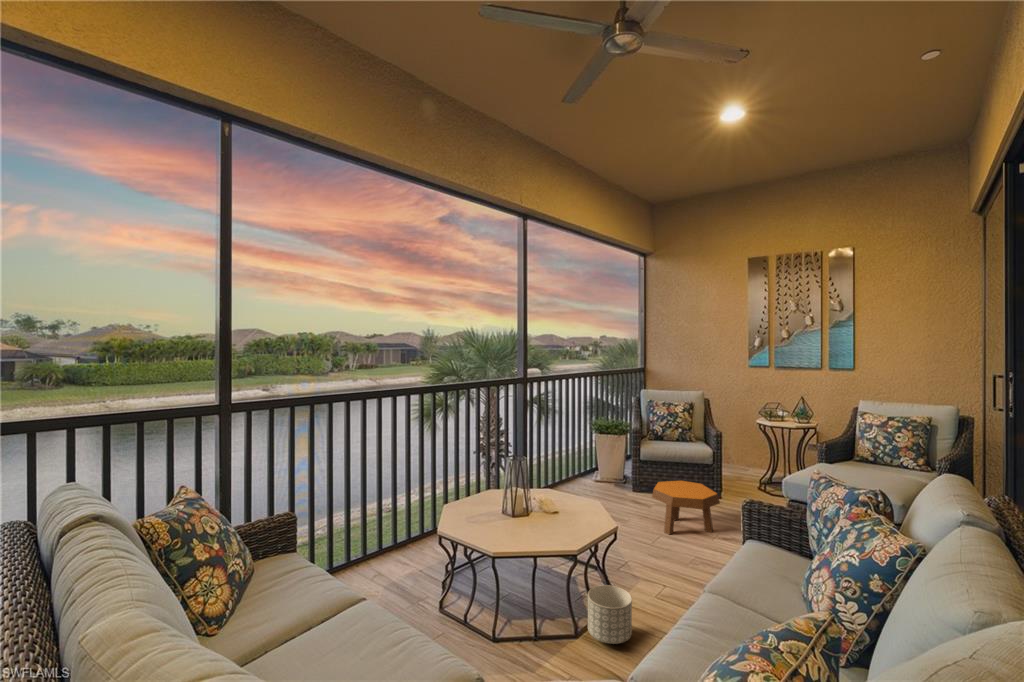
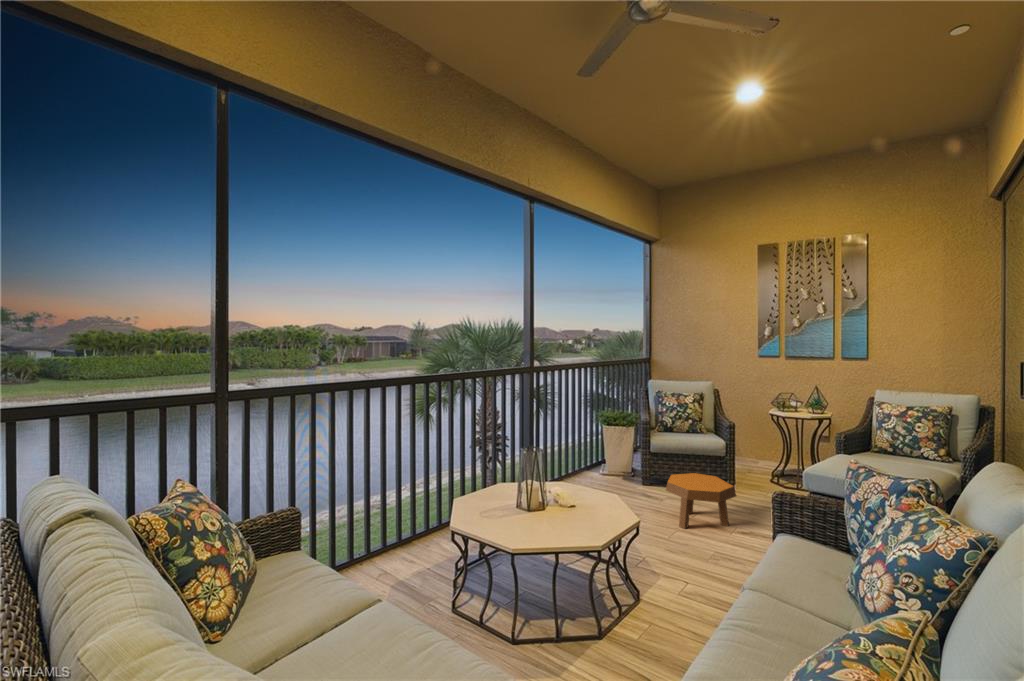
planter: present [588,585,632,644] -> none [611,582,657,644]

